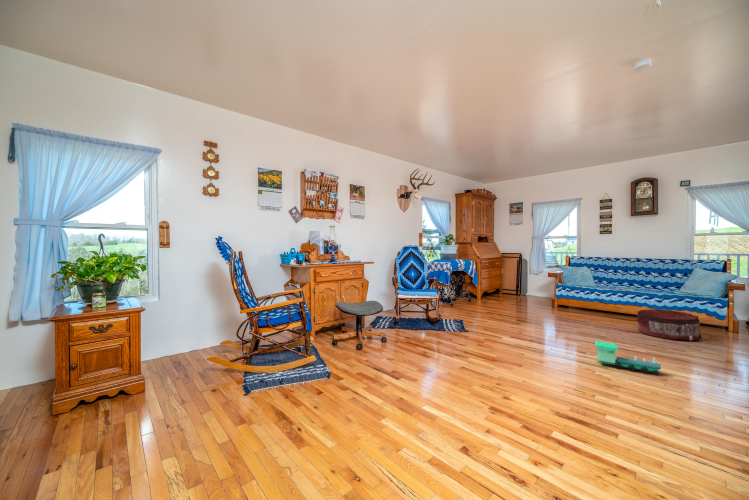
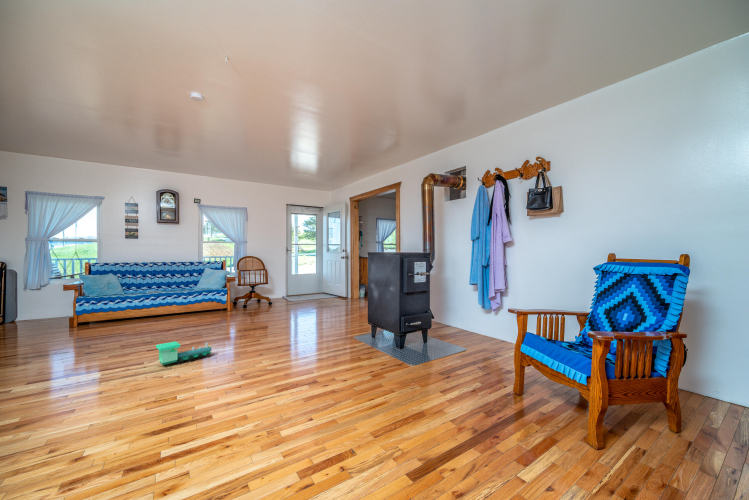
pouf: present [636,309,702,340] -> none [174,303,220,328]

